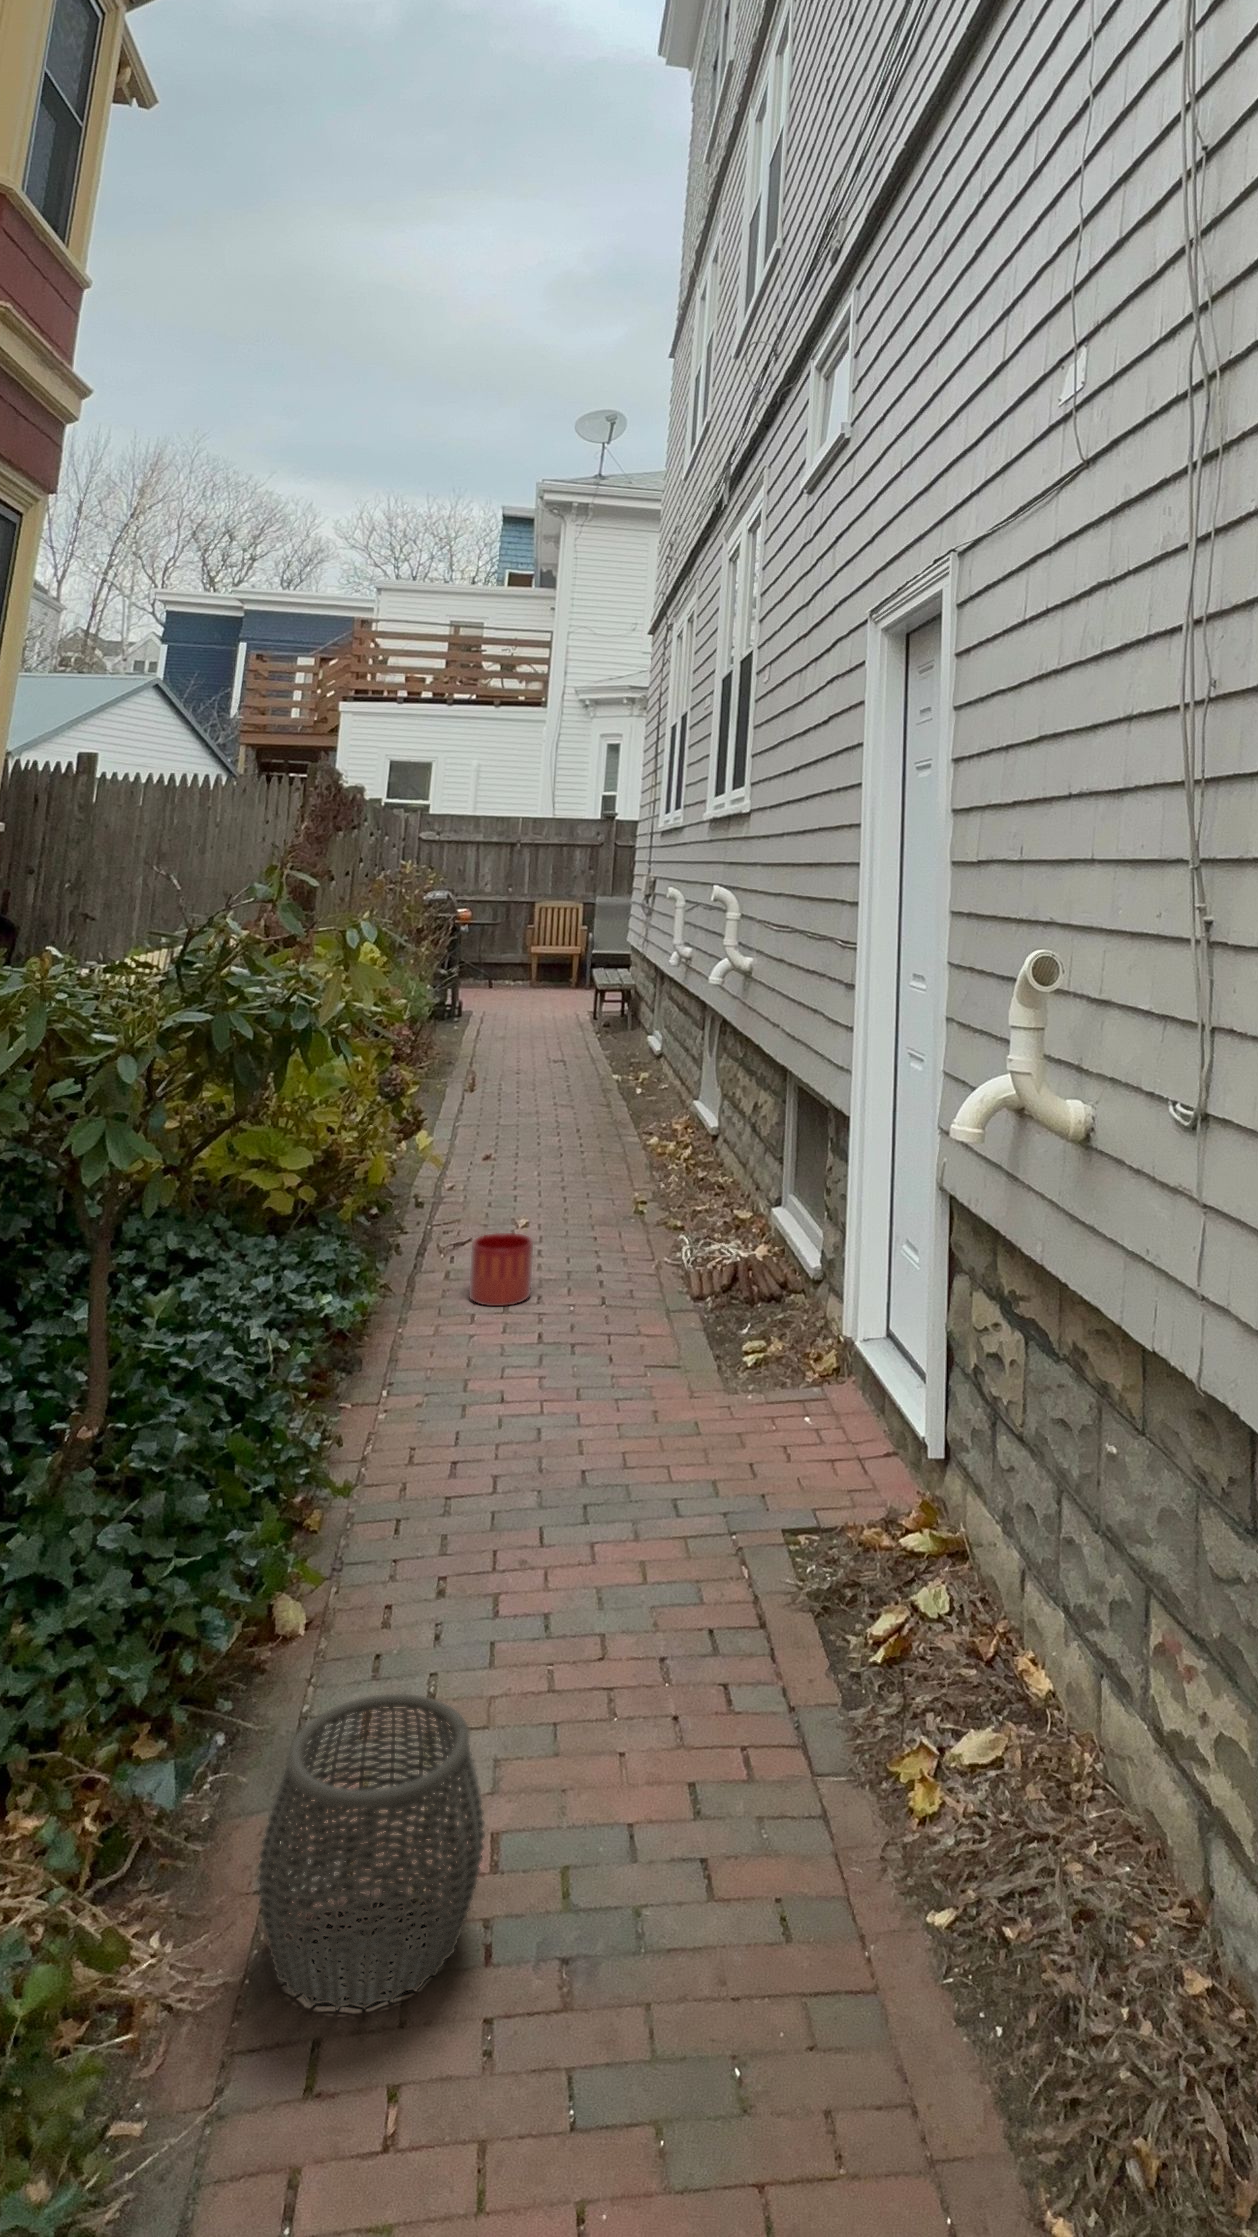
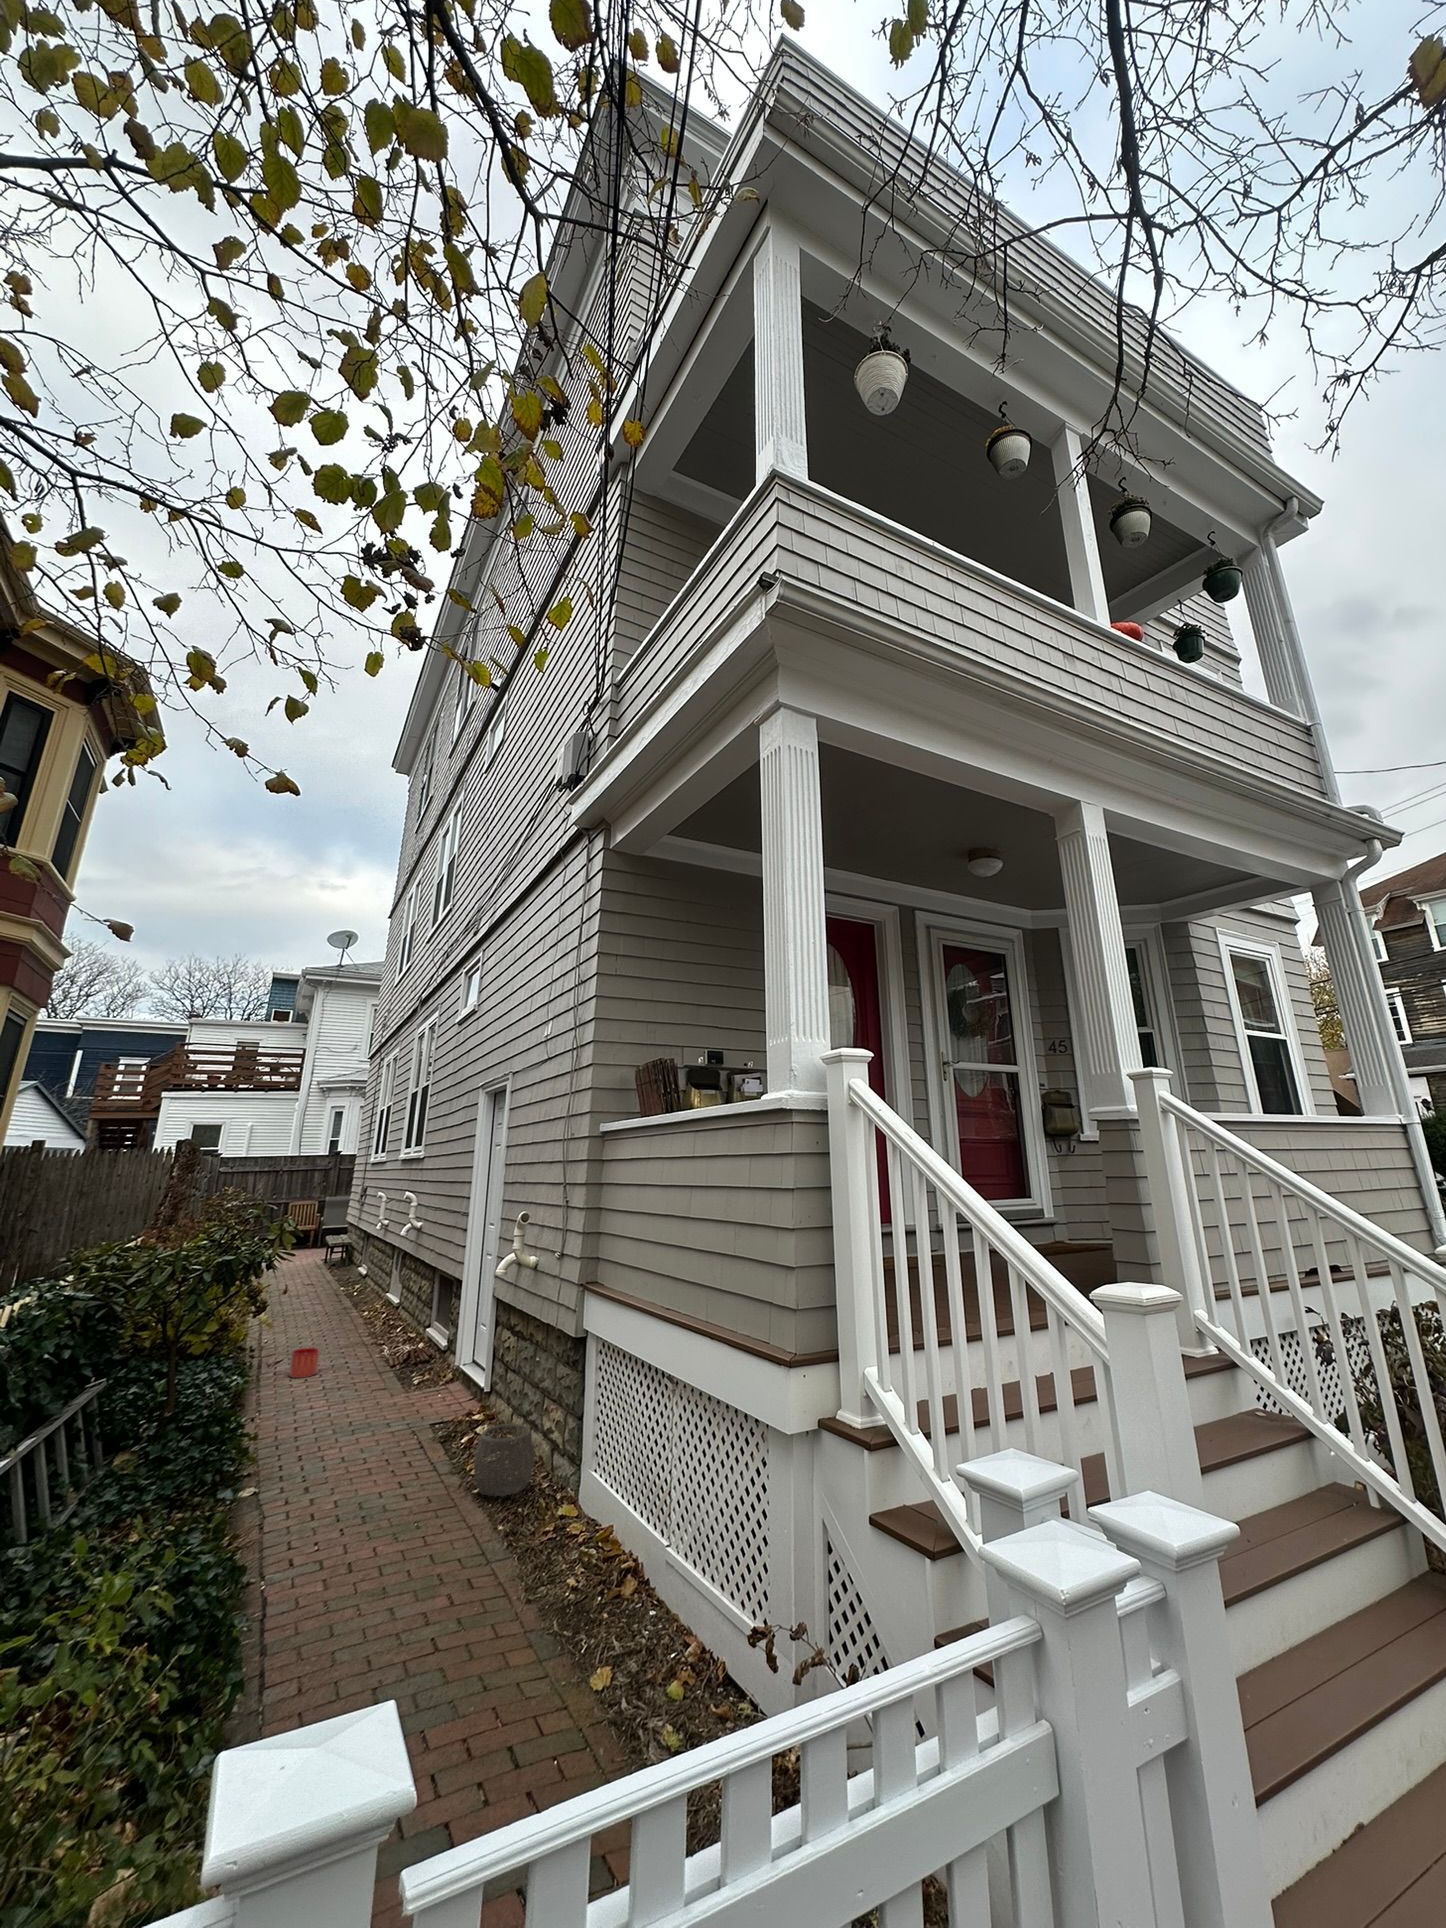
woven basket: present [258,1694,485,2010] -> present [474,1424,535,1496]

